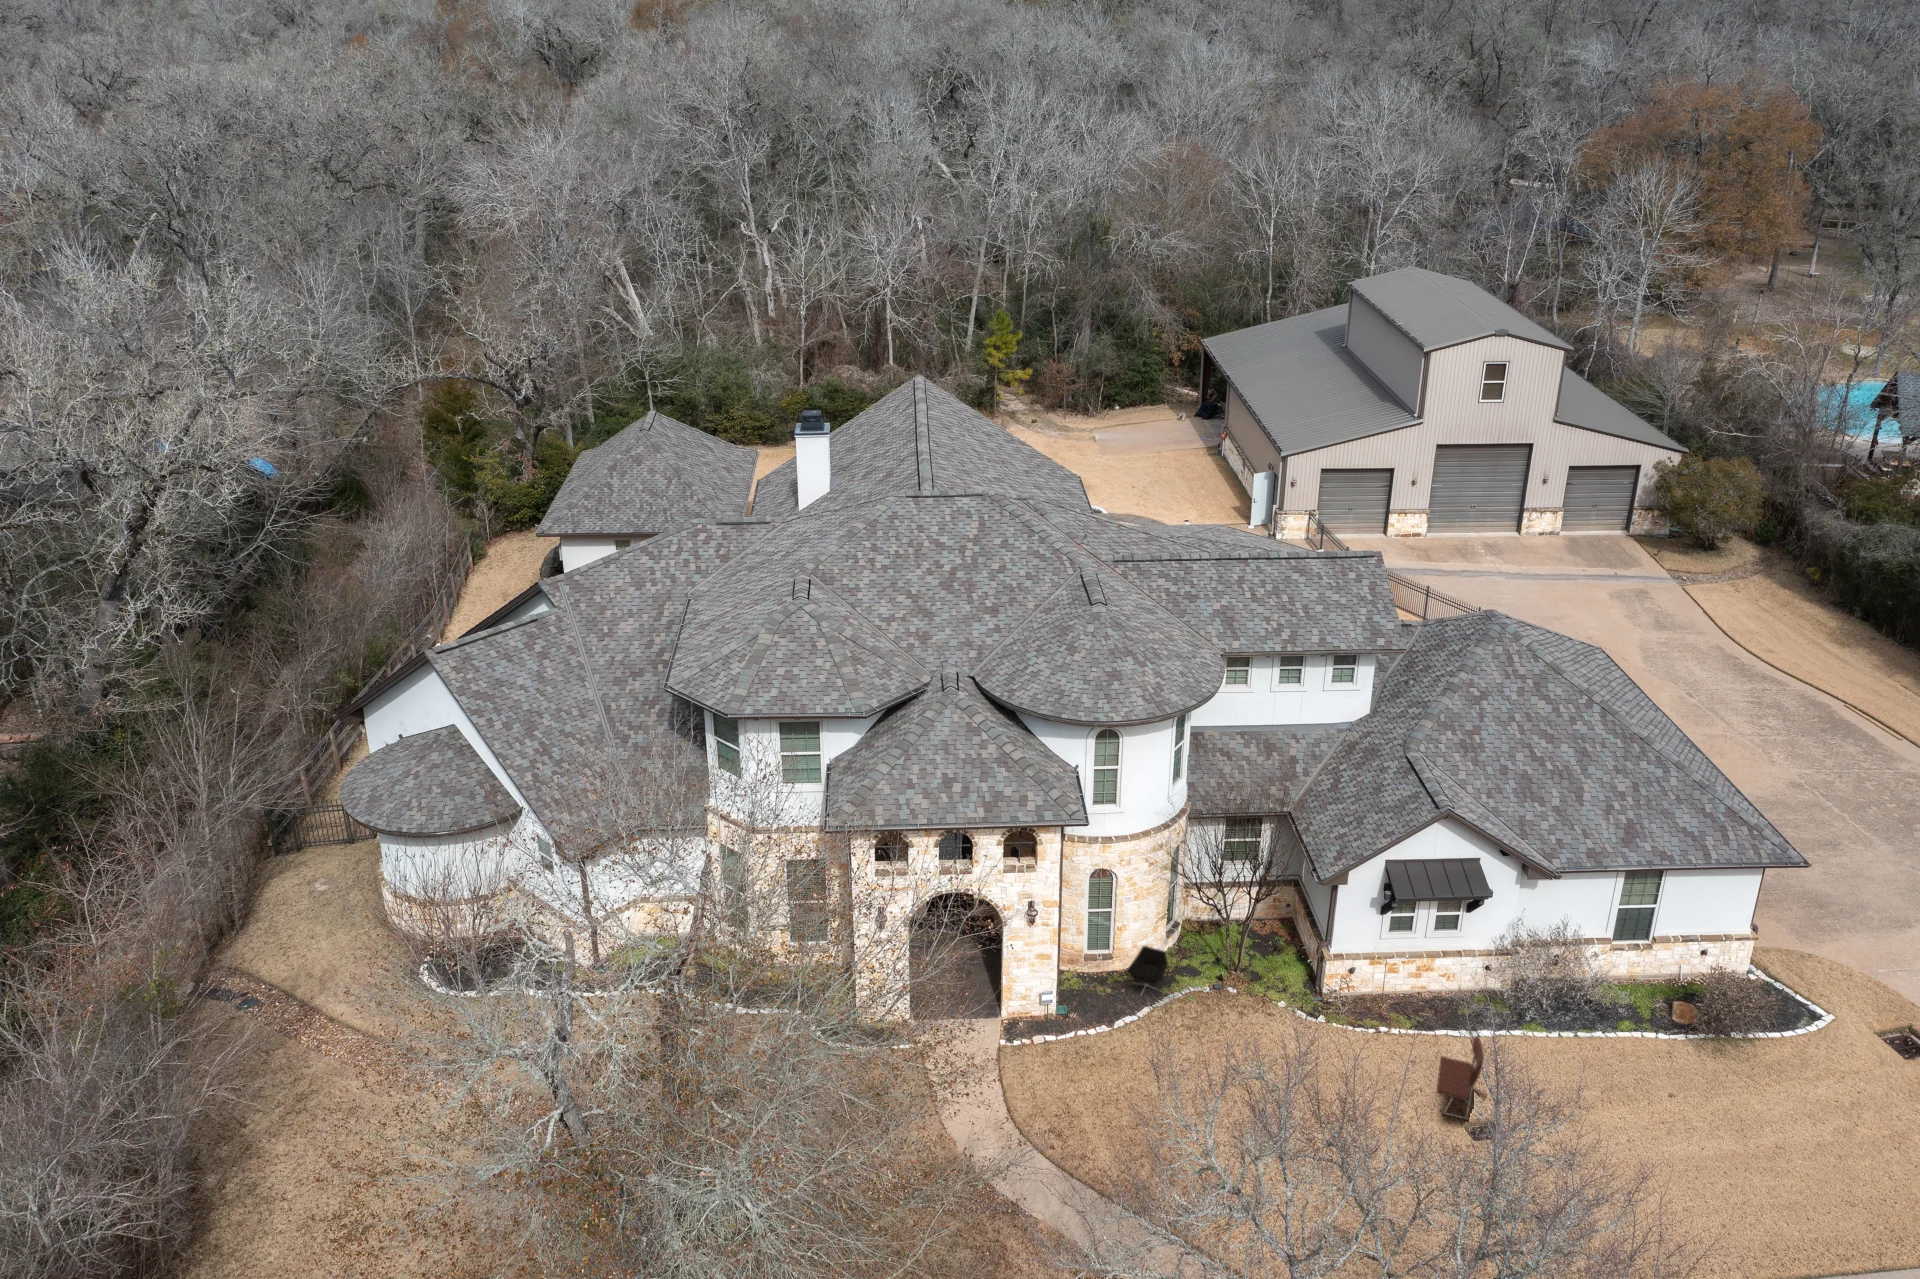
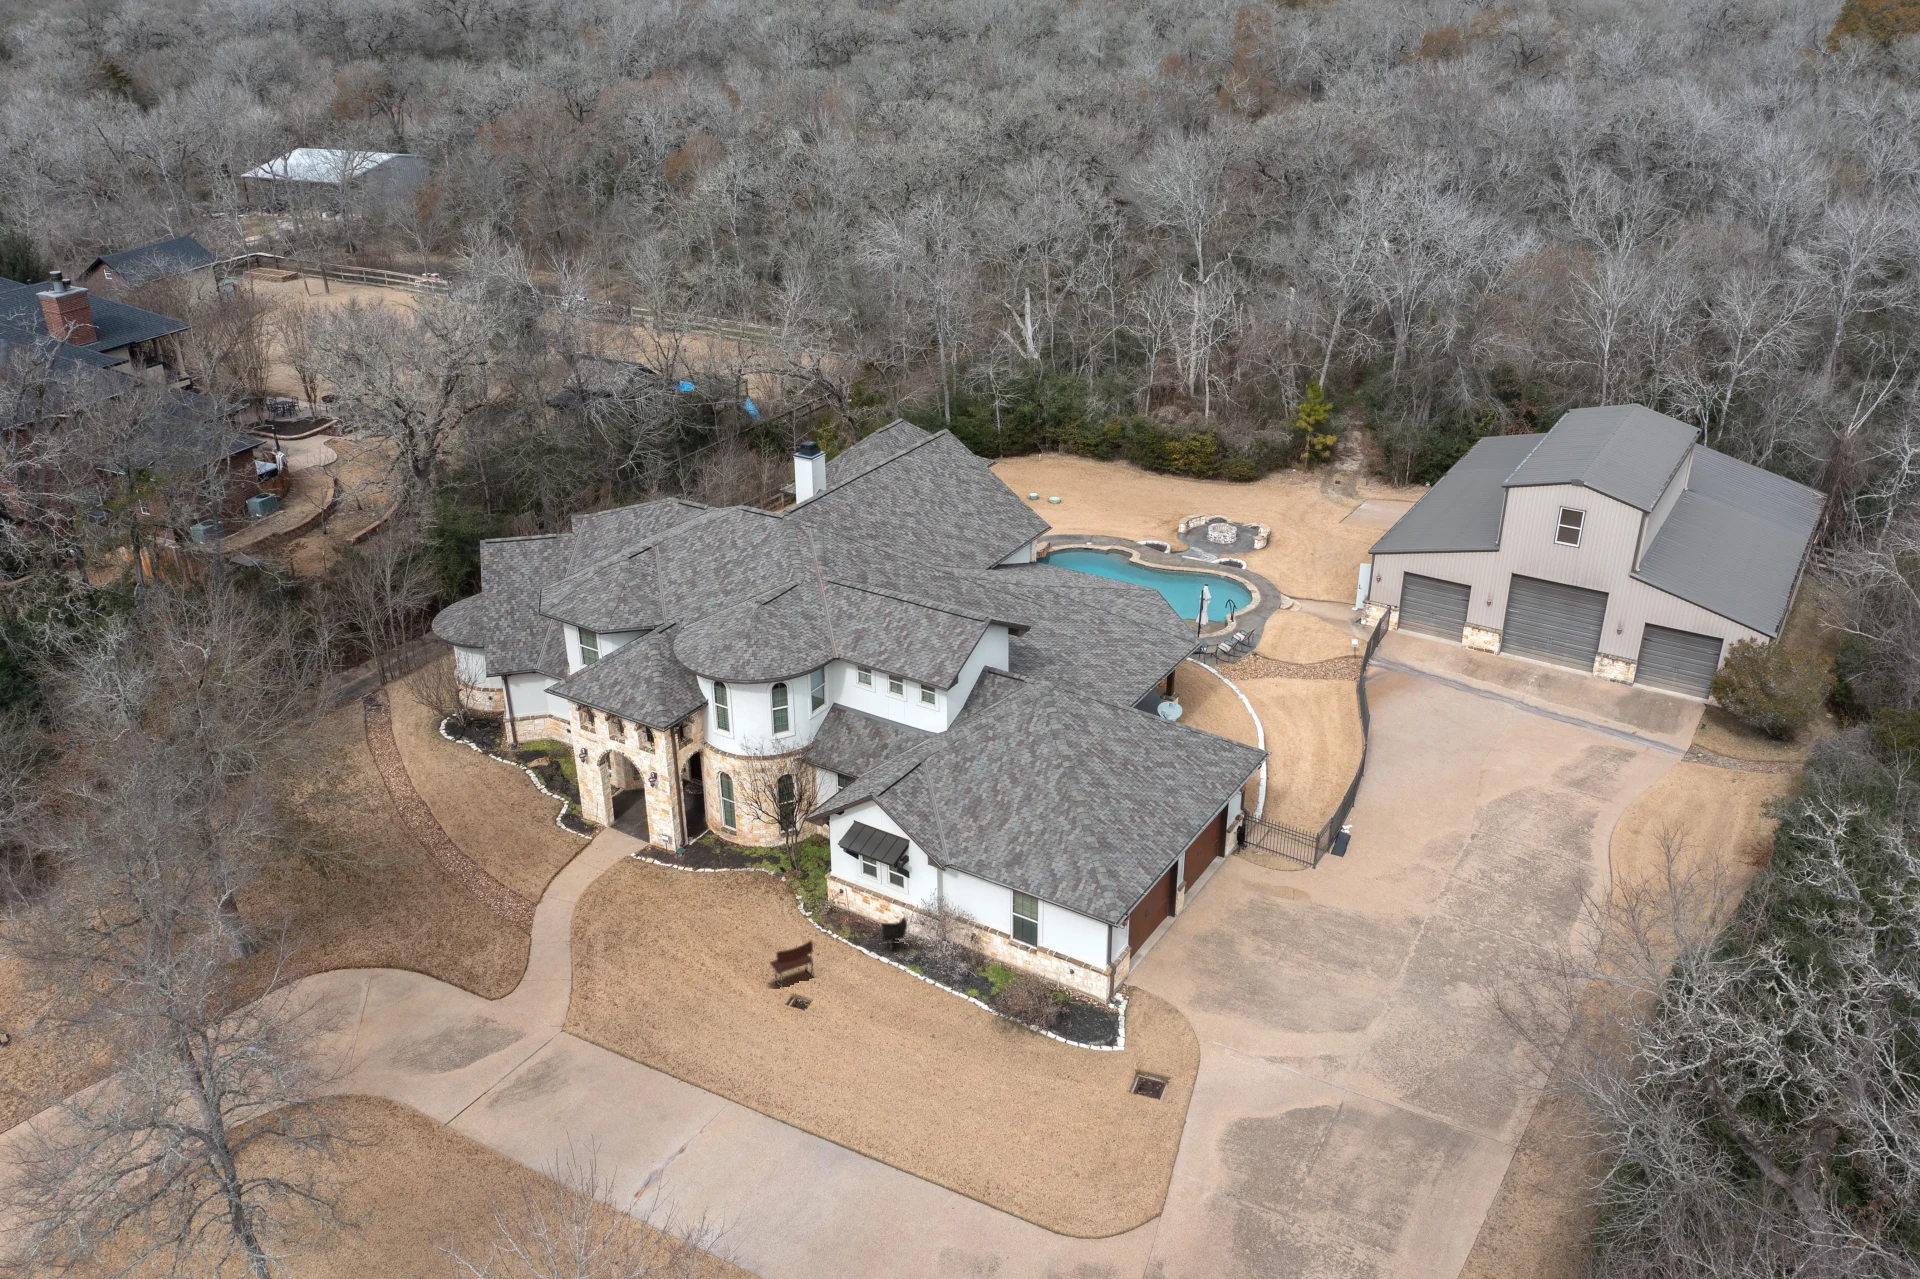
lounge chair: present [1127,946,1168,994] -> present [882,917,907,943]

